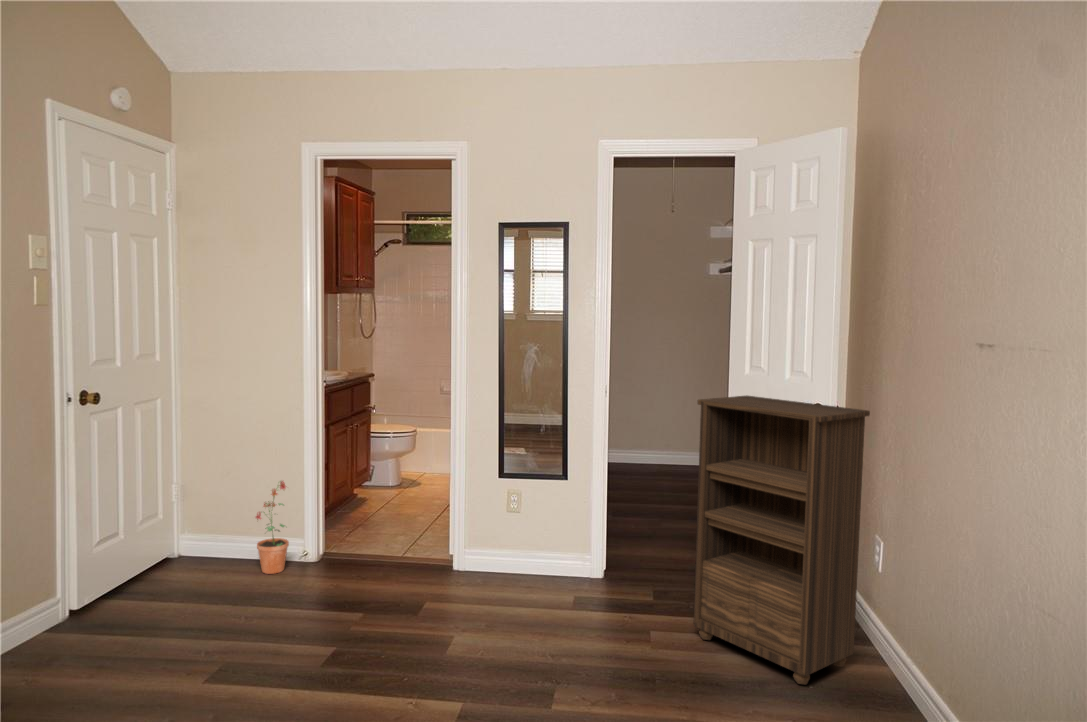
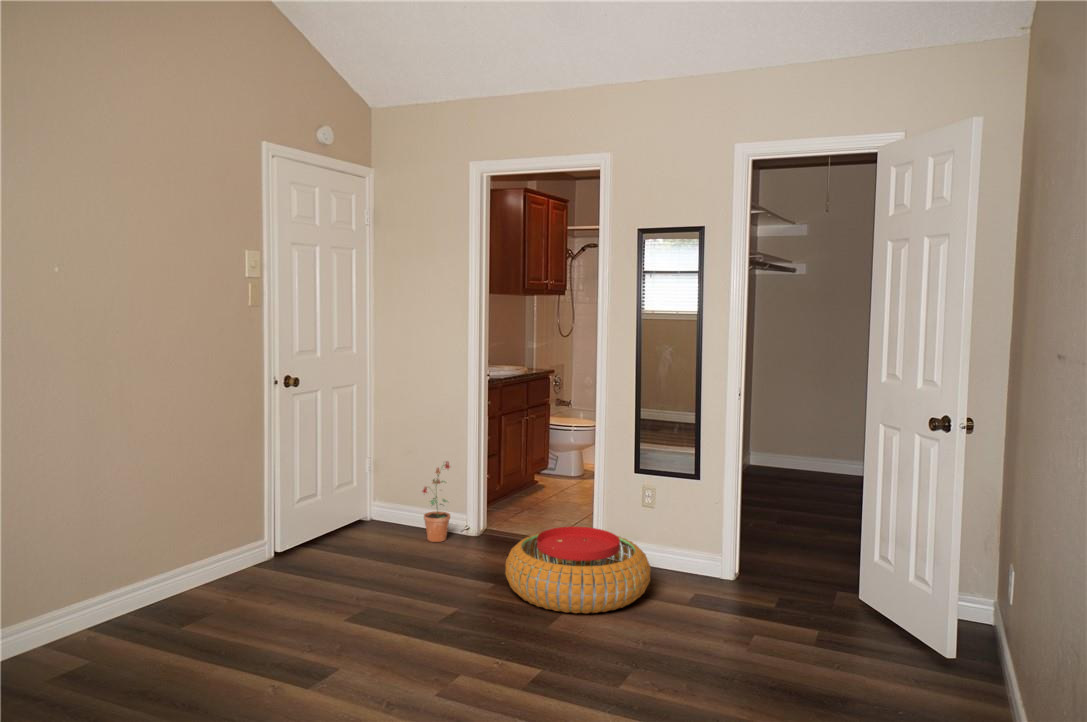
bookshelf: present [694,395,870,684] -> none [796,403,986,710]
pouf: none [378,540,535,635] -> present [505,527,650,613]

